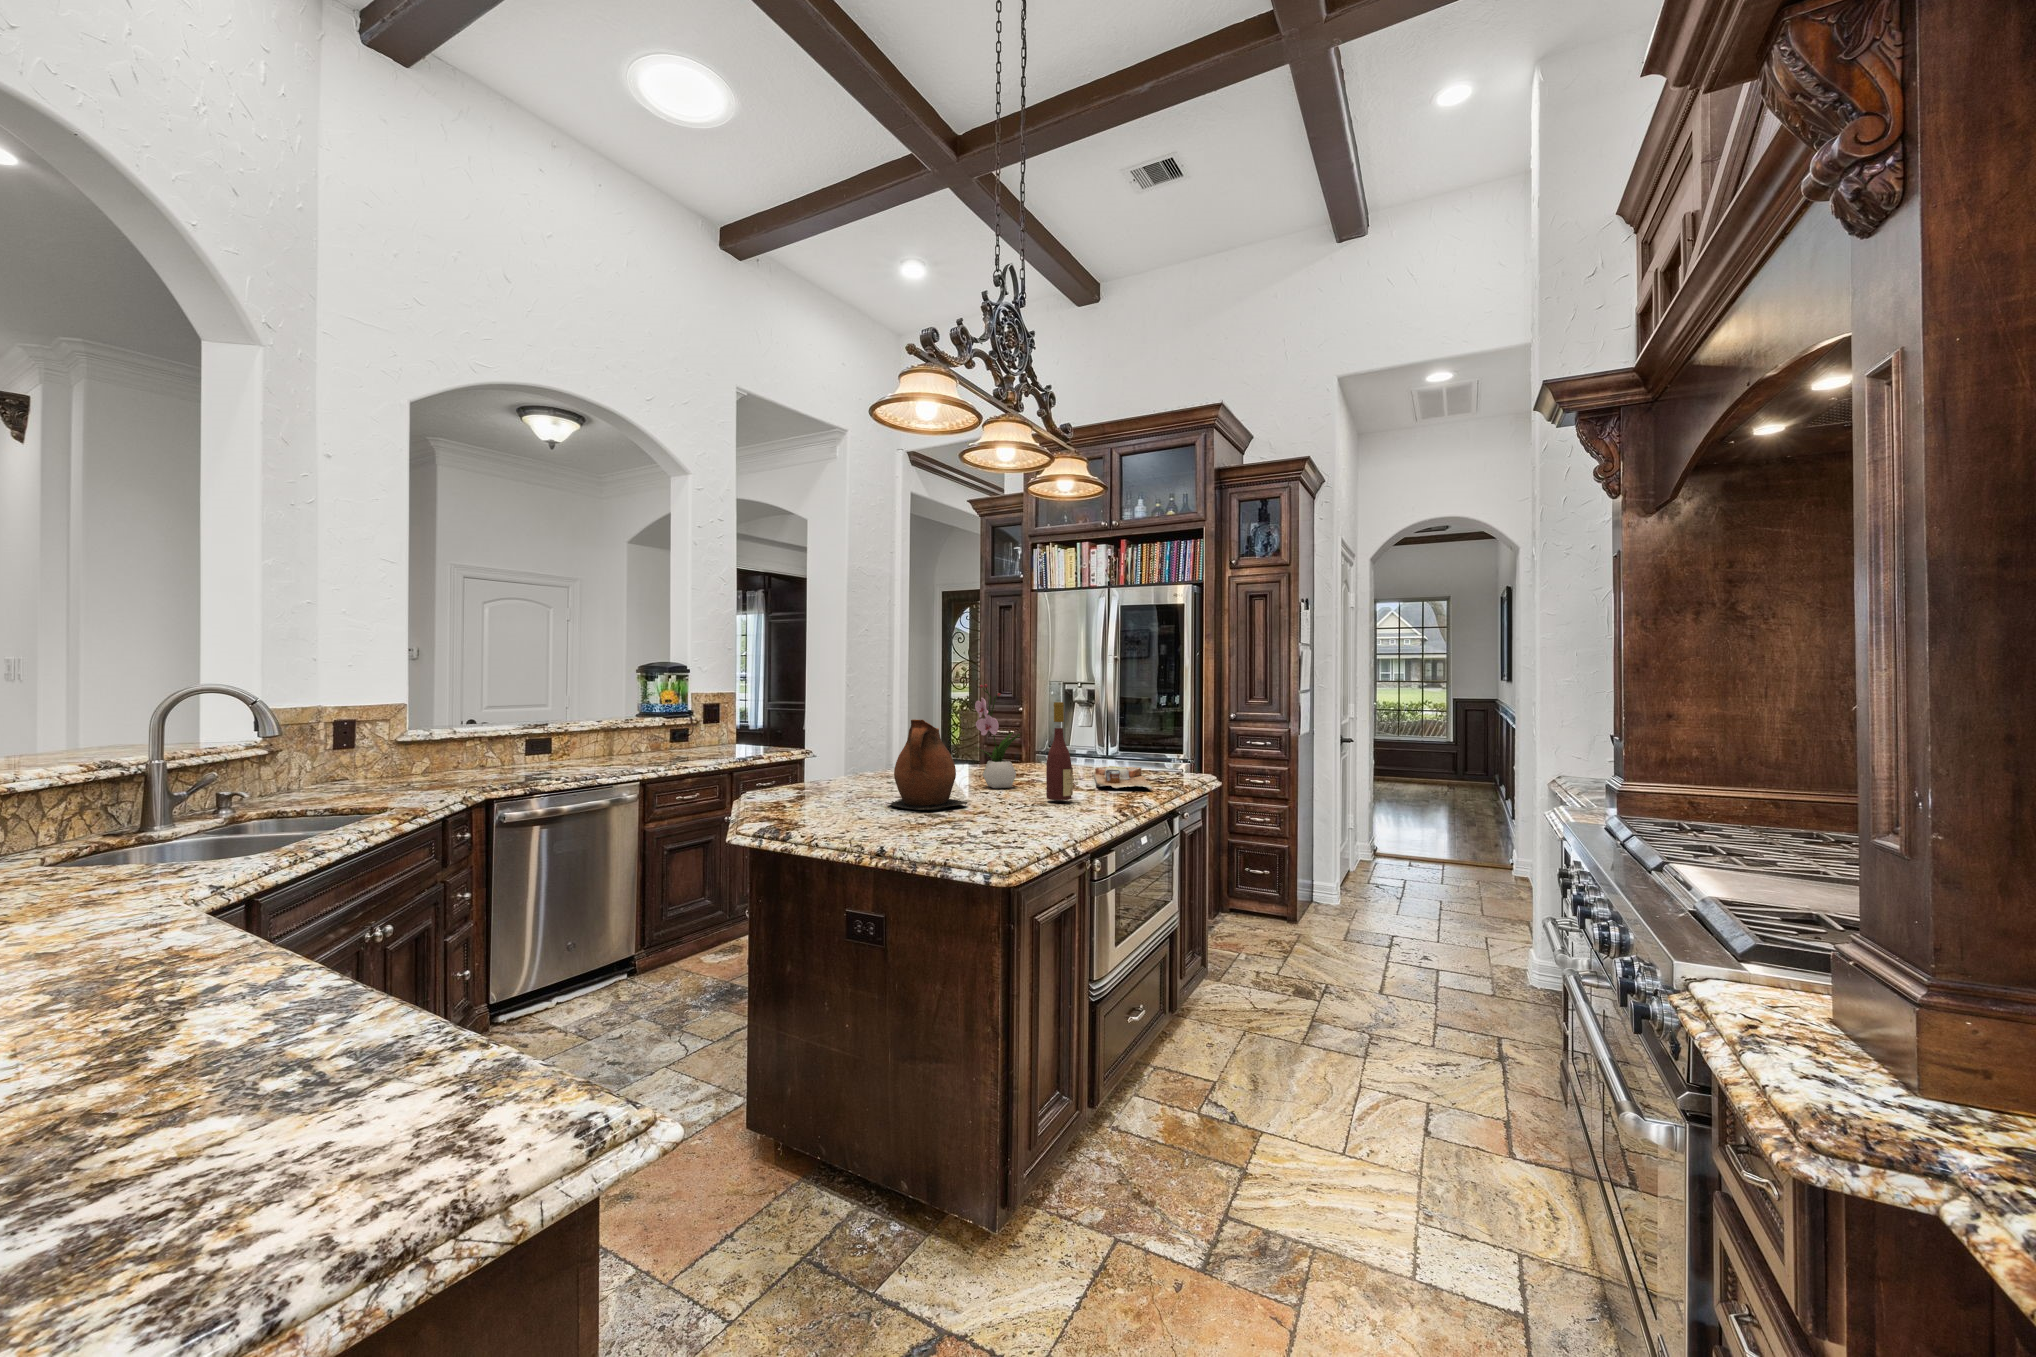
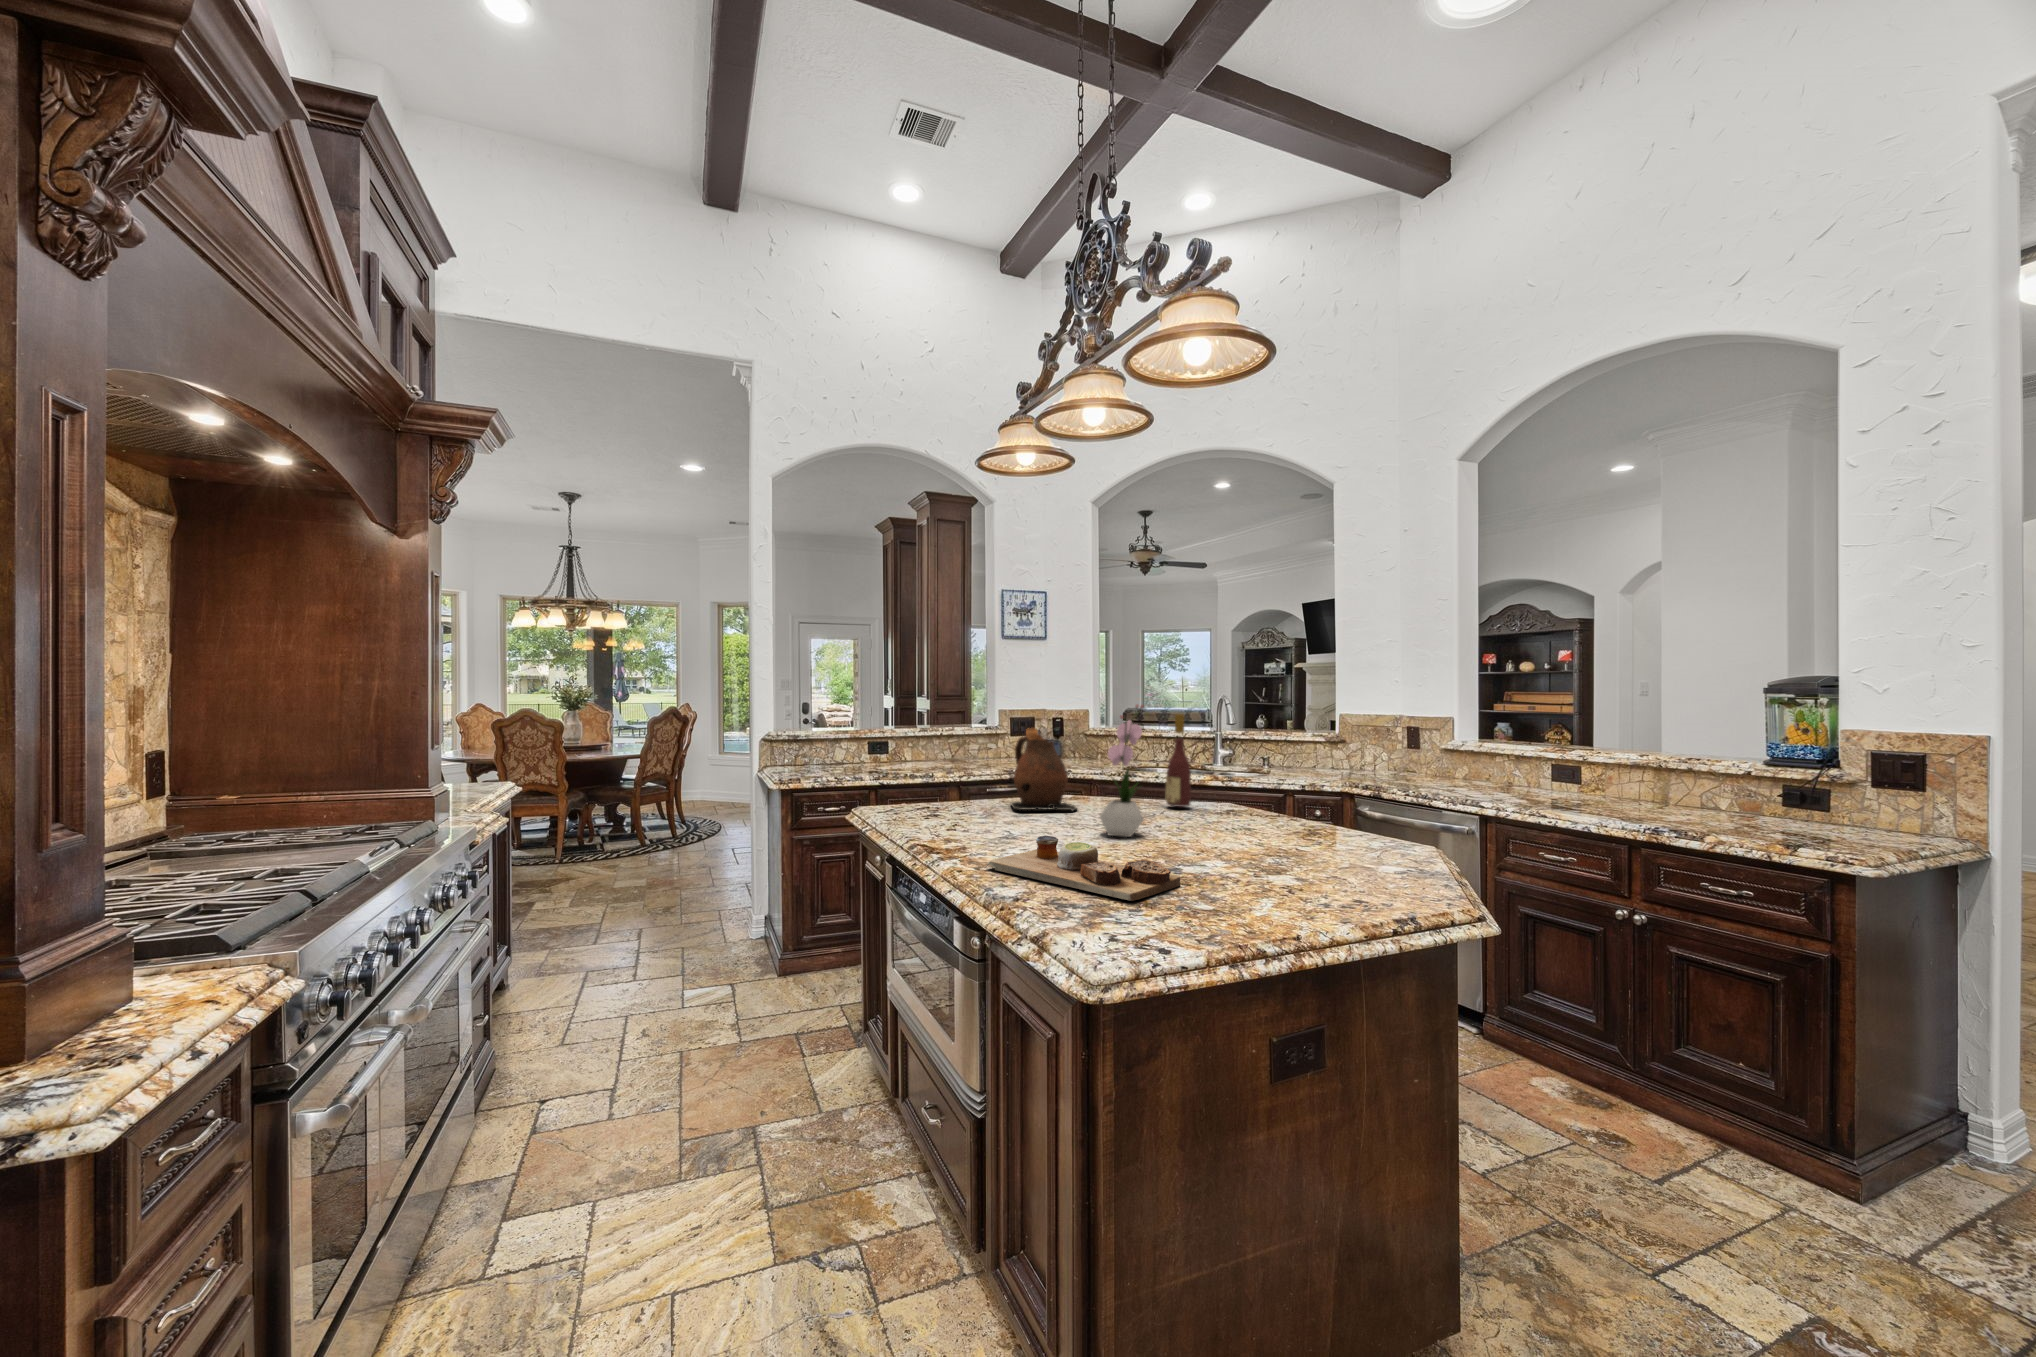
wine bottle: present [1046,702,1073,800] -> present [1166,714,1191,807]

